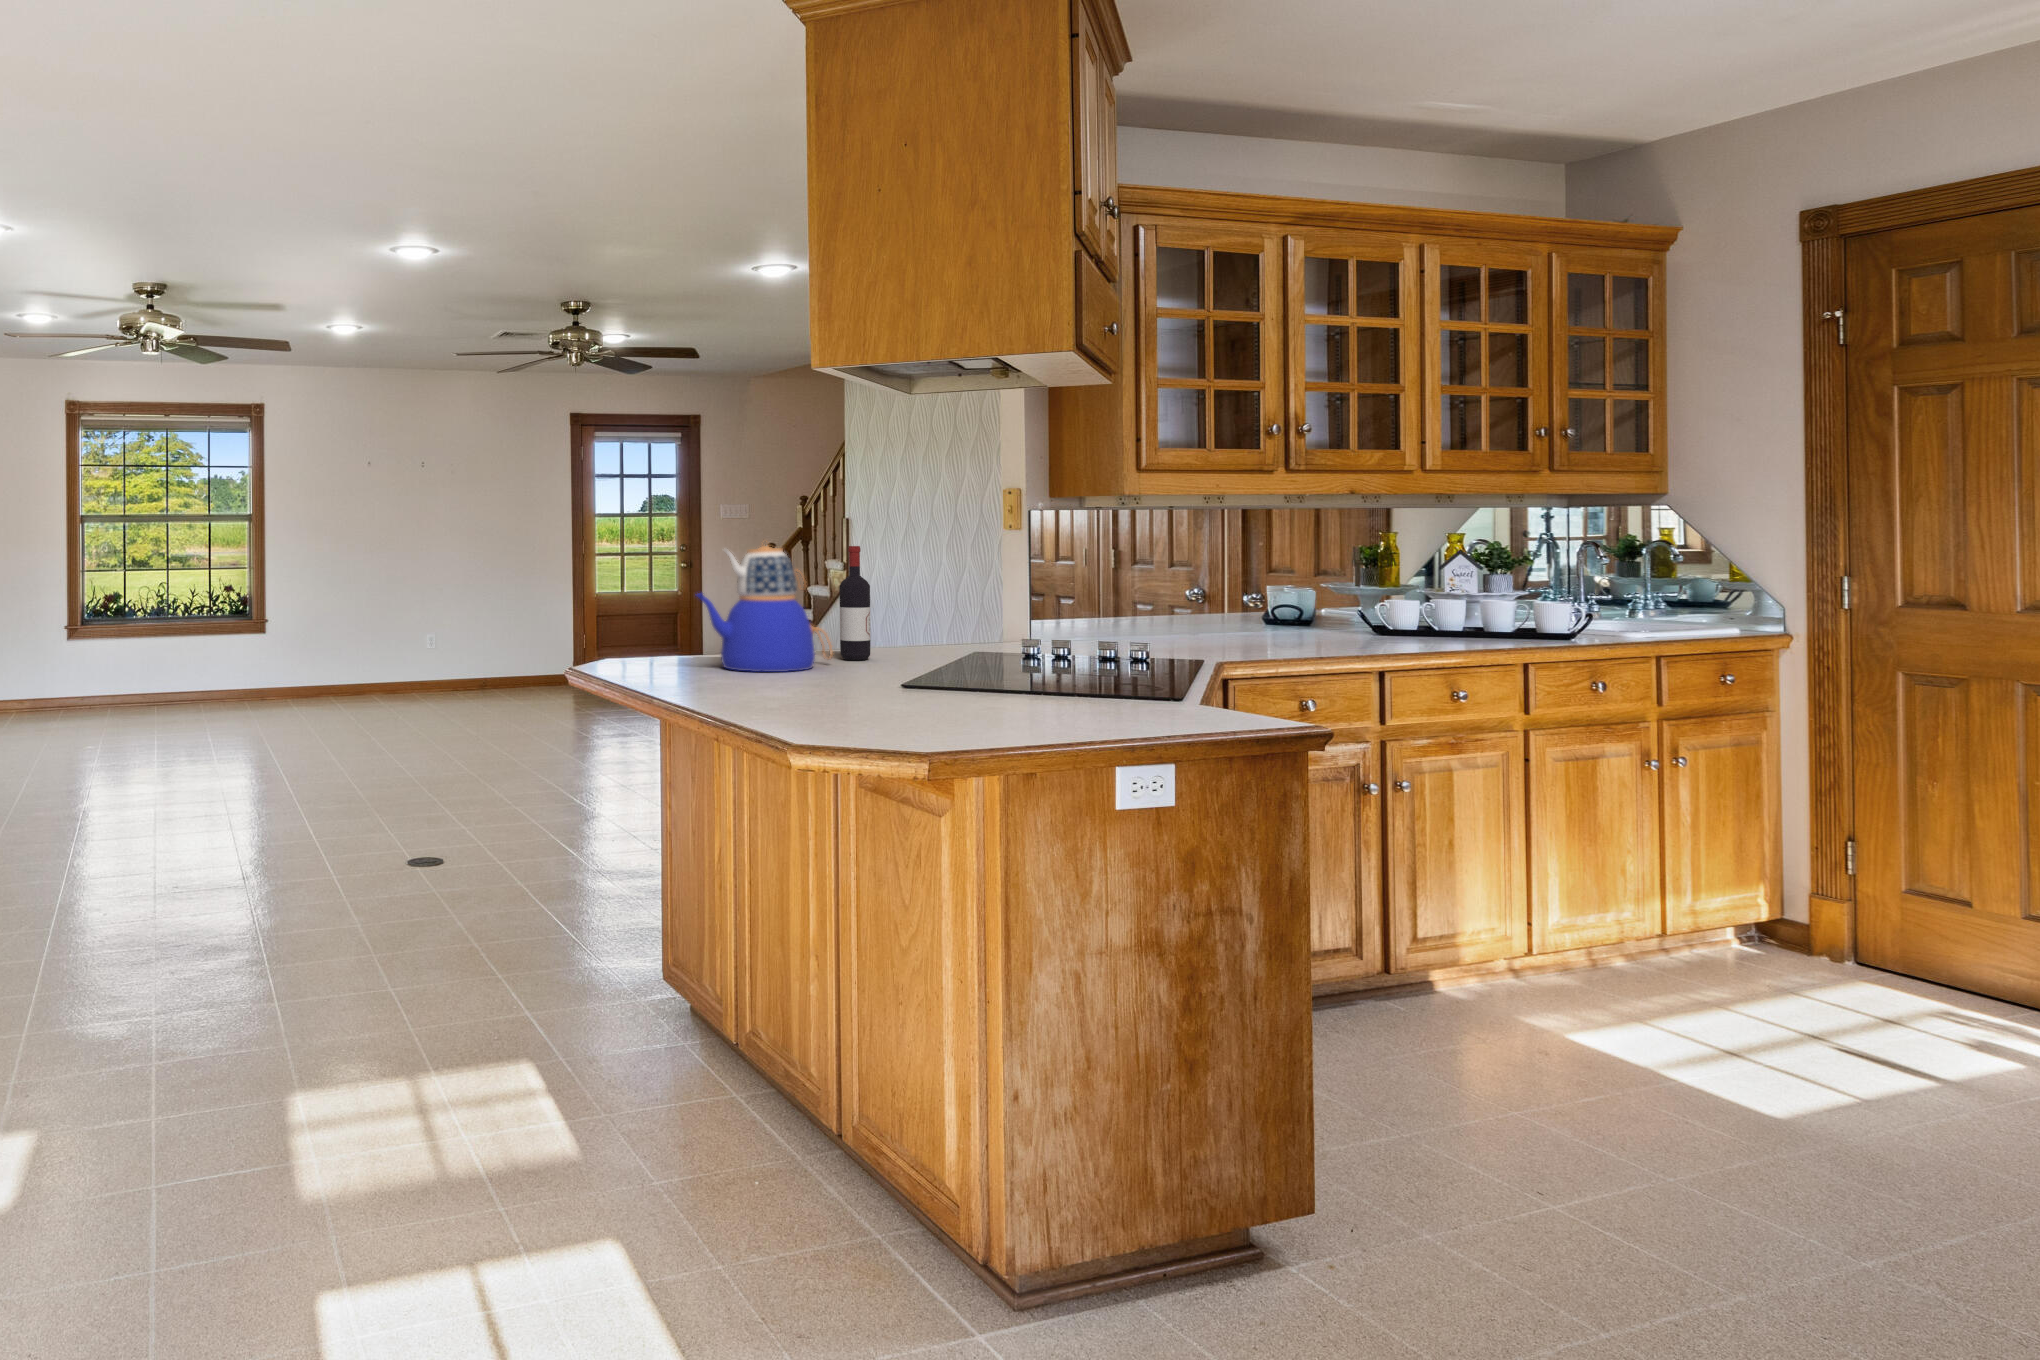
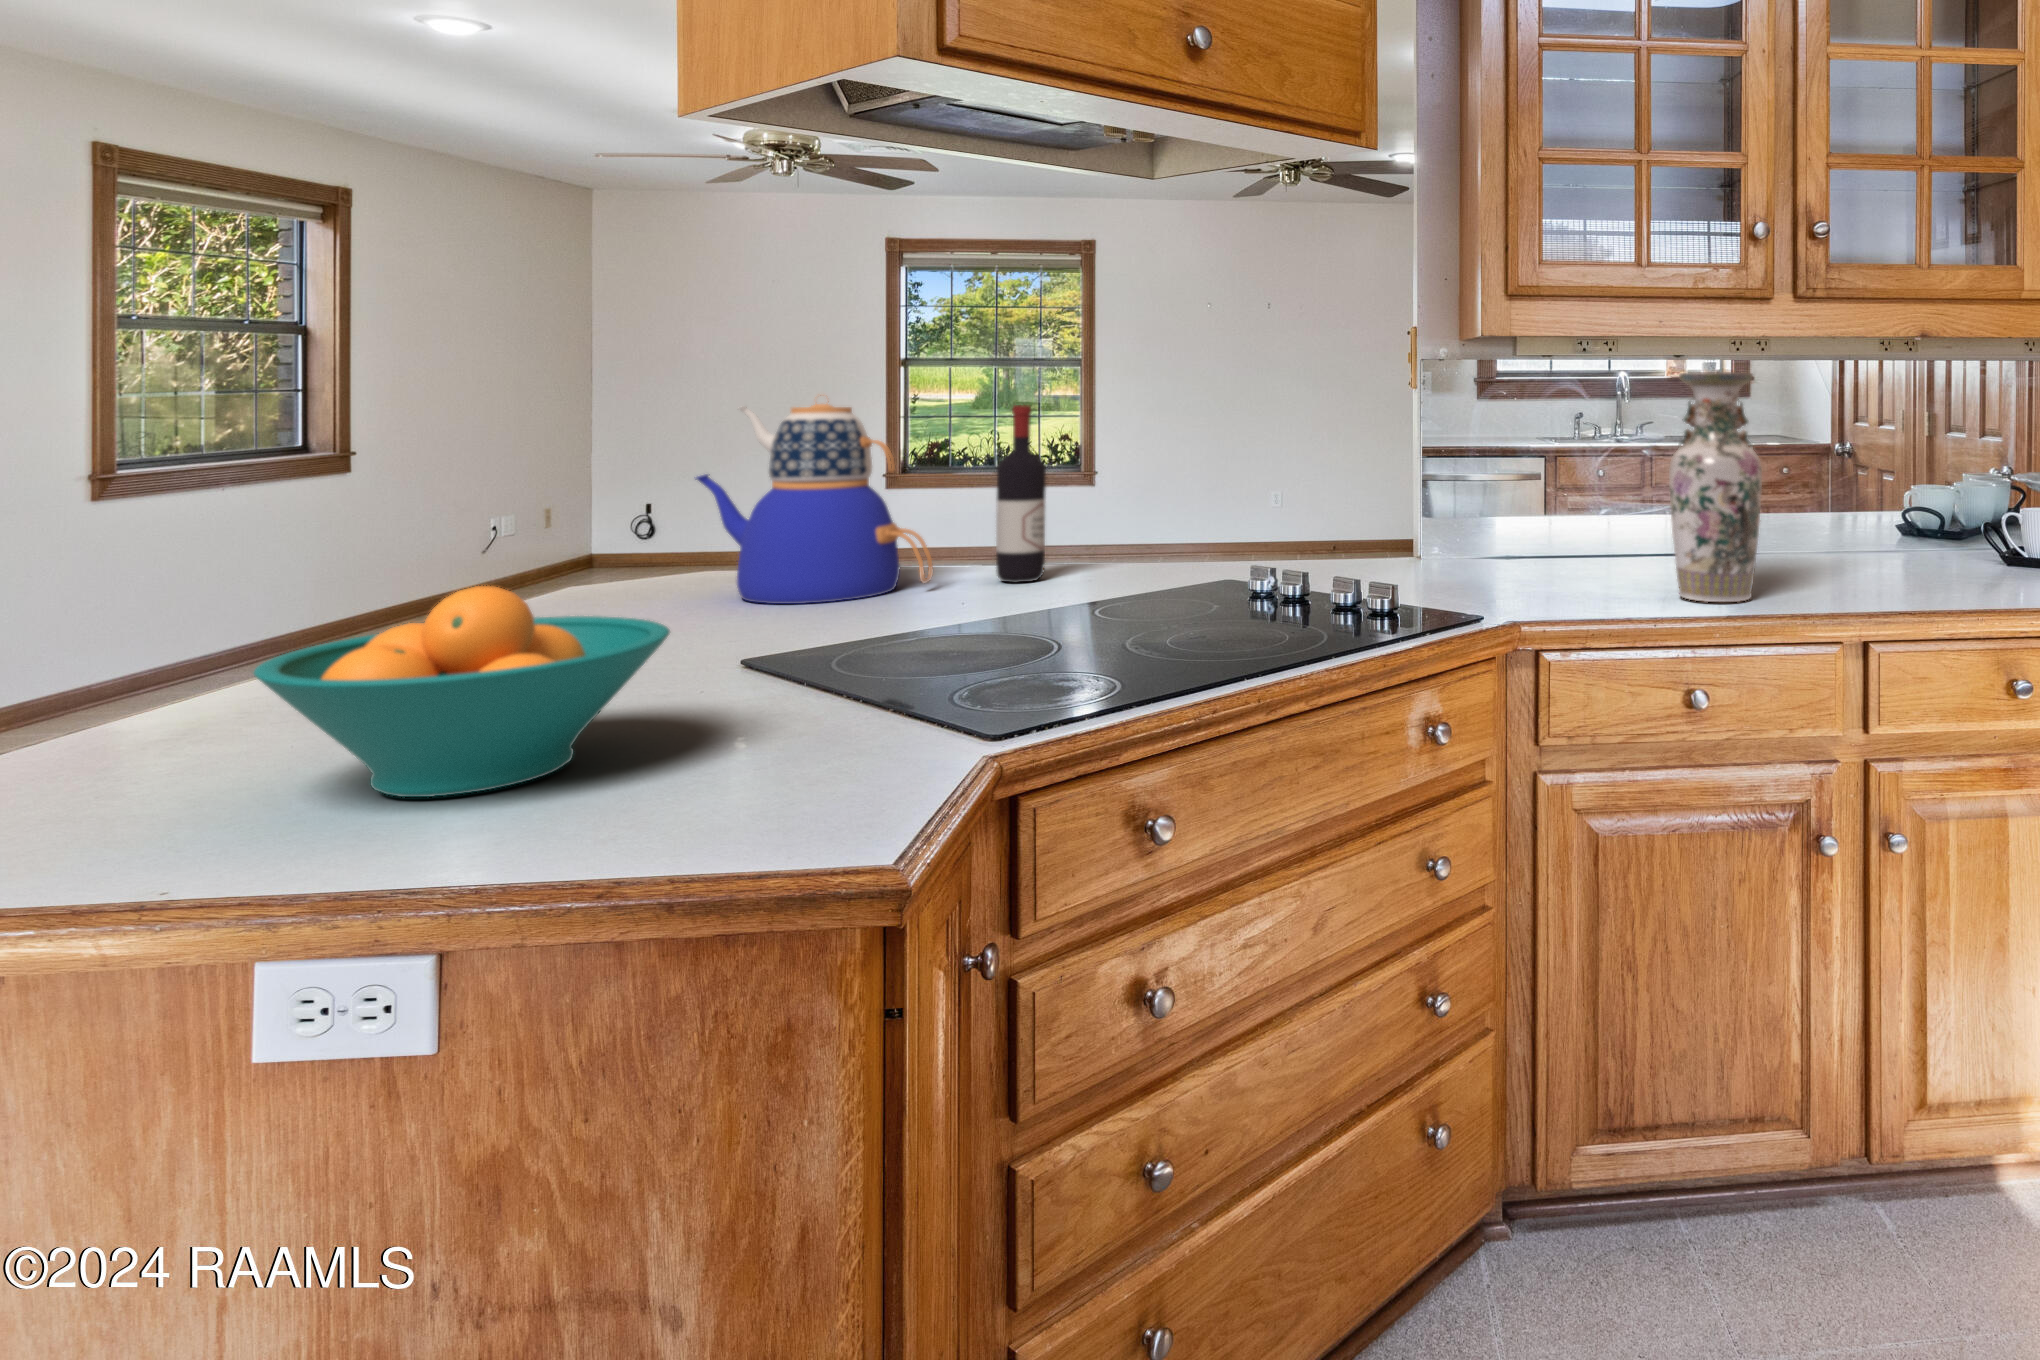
vase: none [1270,519,1330,653] -> present [1669,372,1762,602]
fruit bowl: none [969,626,1129,718] -> present [254,586,670,797]

